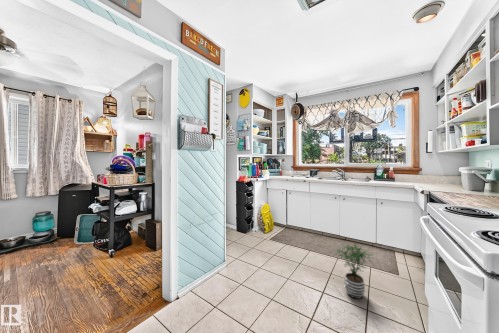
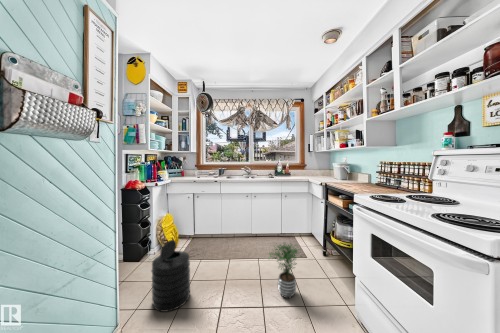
trash can: none [245,220,270,269] -> present [152,240,190,312]

